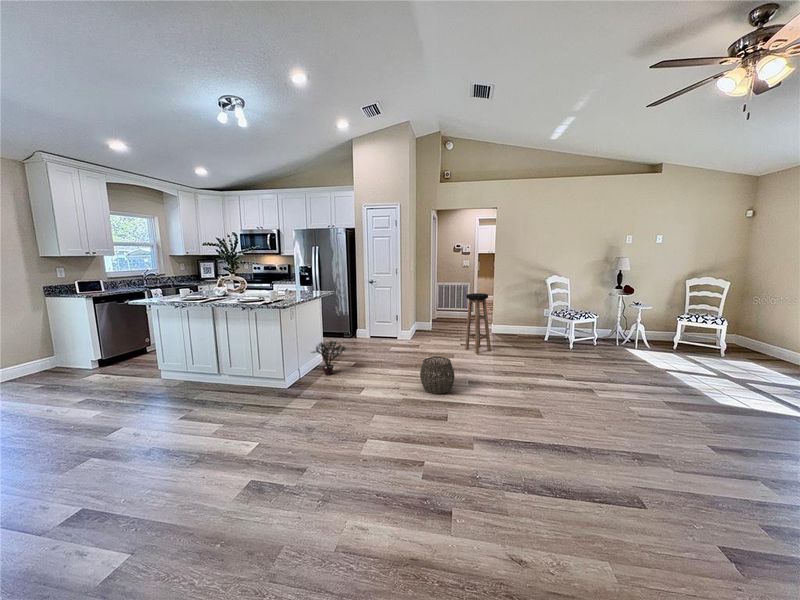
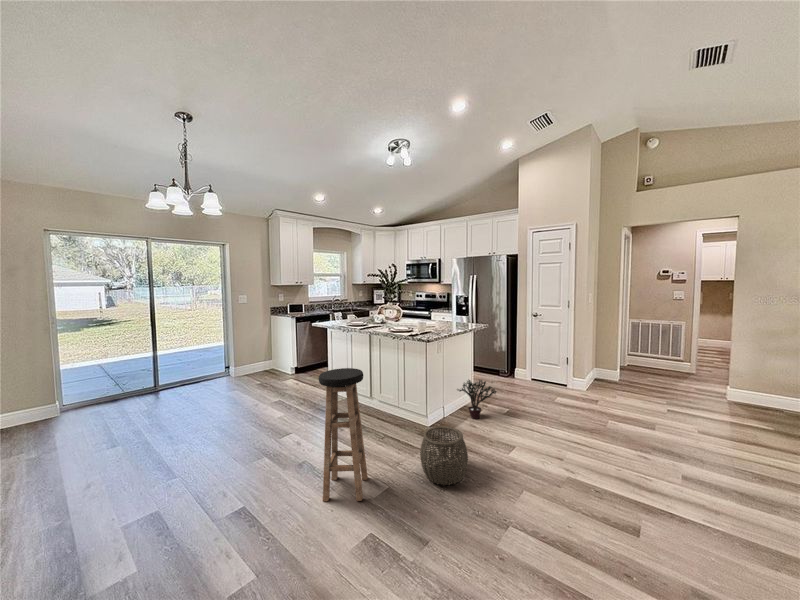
bar stool: present [465,293,491,354] -> present [319,368,368,501]
woven basket: present [420,357,455,394] -> present [420,426,468,485]

